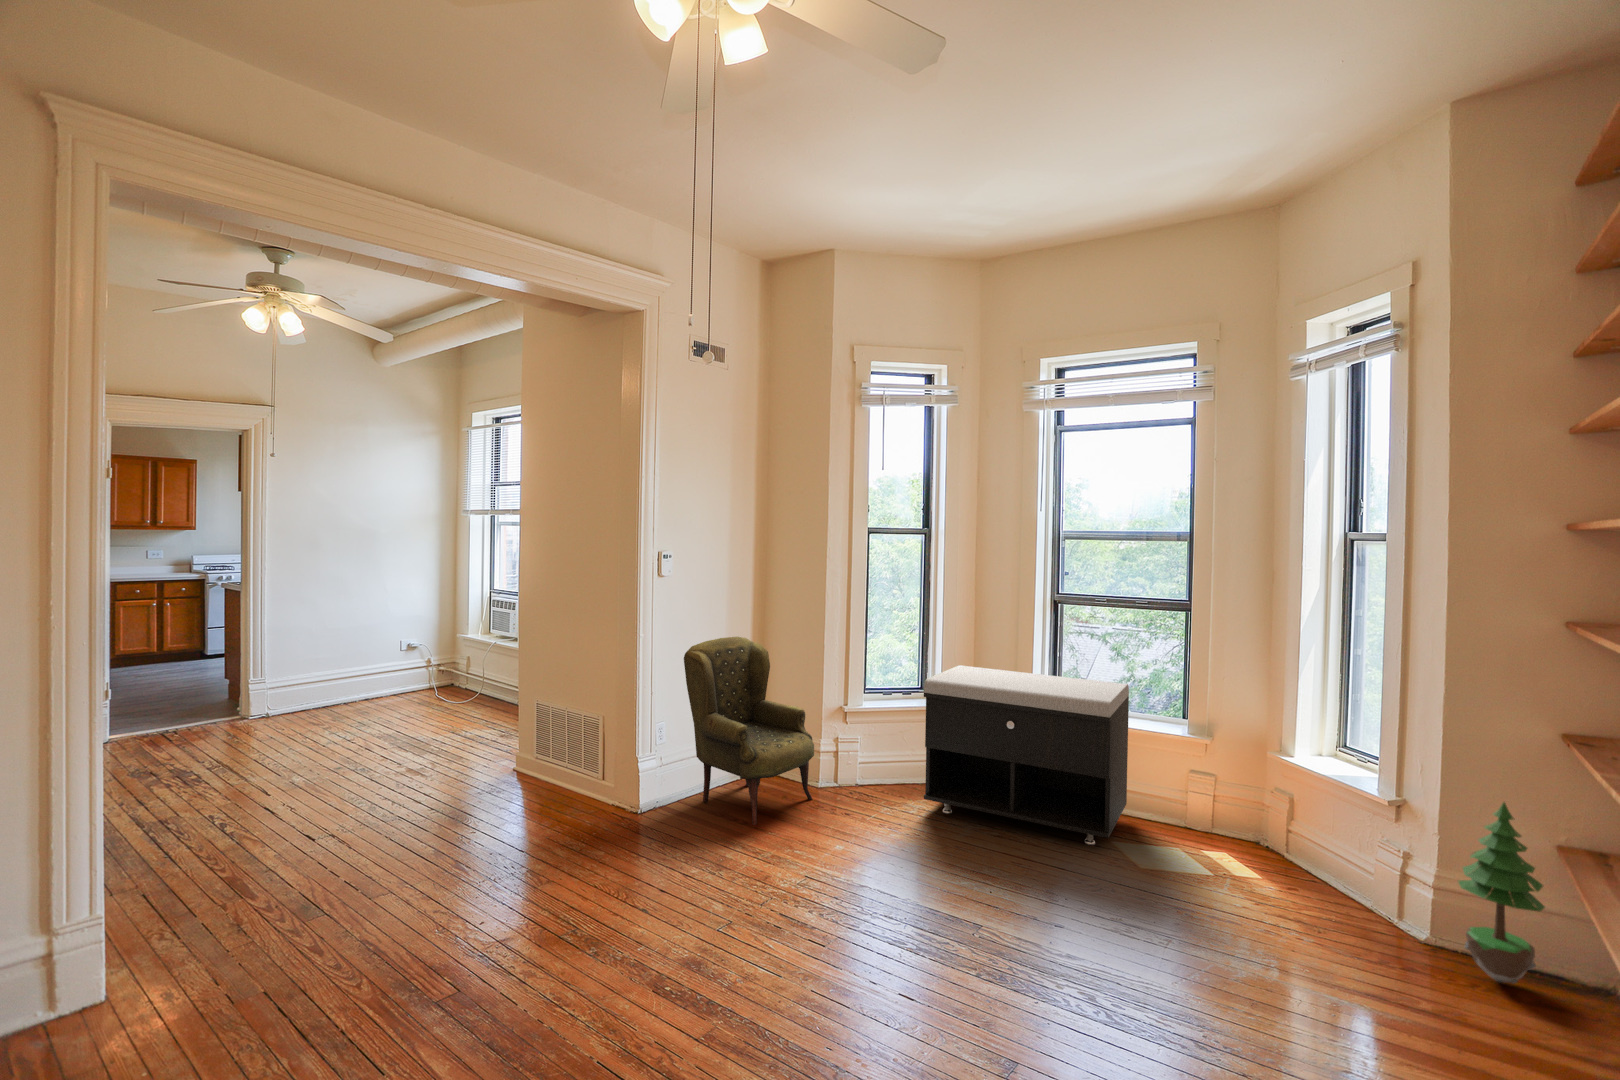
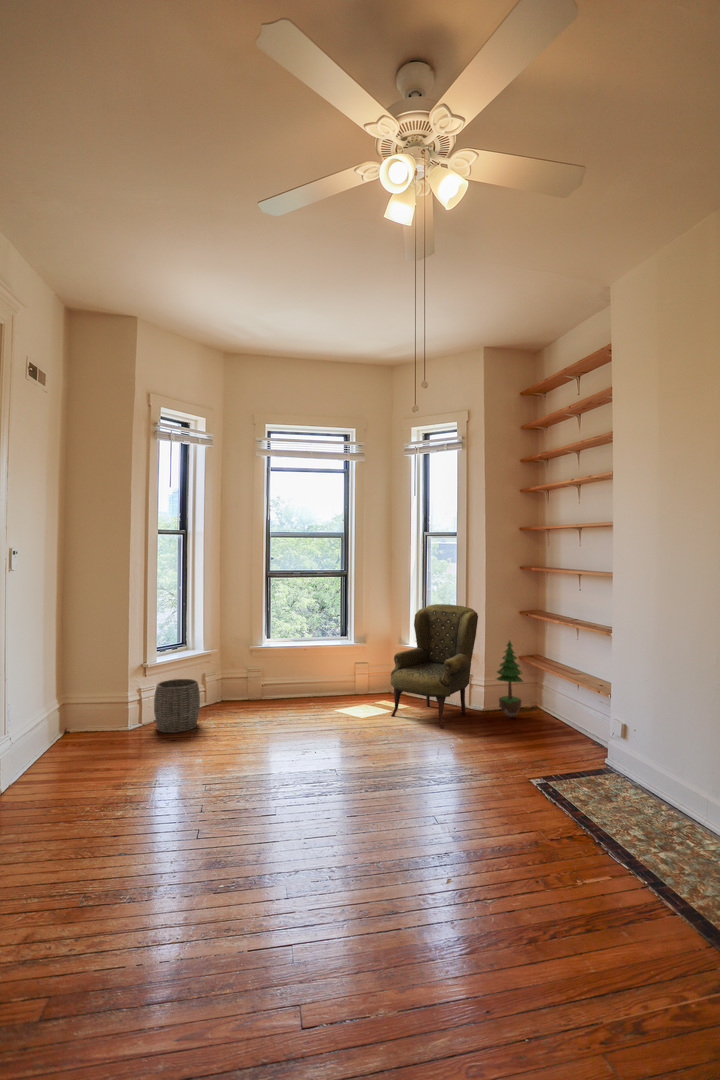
armchair: present [684,637,814,825] -> present [391,604,478,728]
storage bench: present [924,665,1129,845] -> none [221,620,341,722]
woven basket: none [845,733,904,808] -> present [154,679,200,733]

